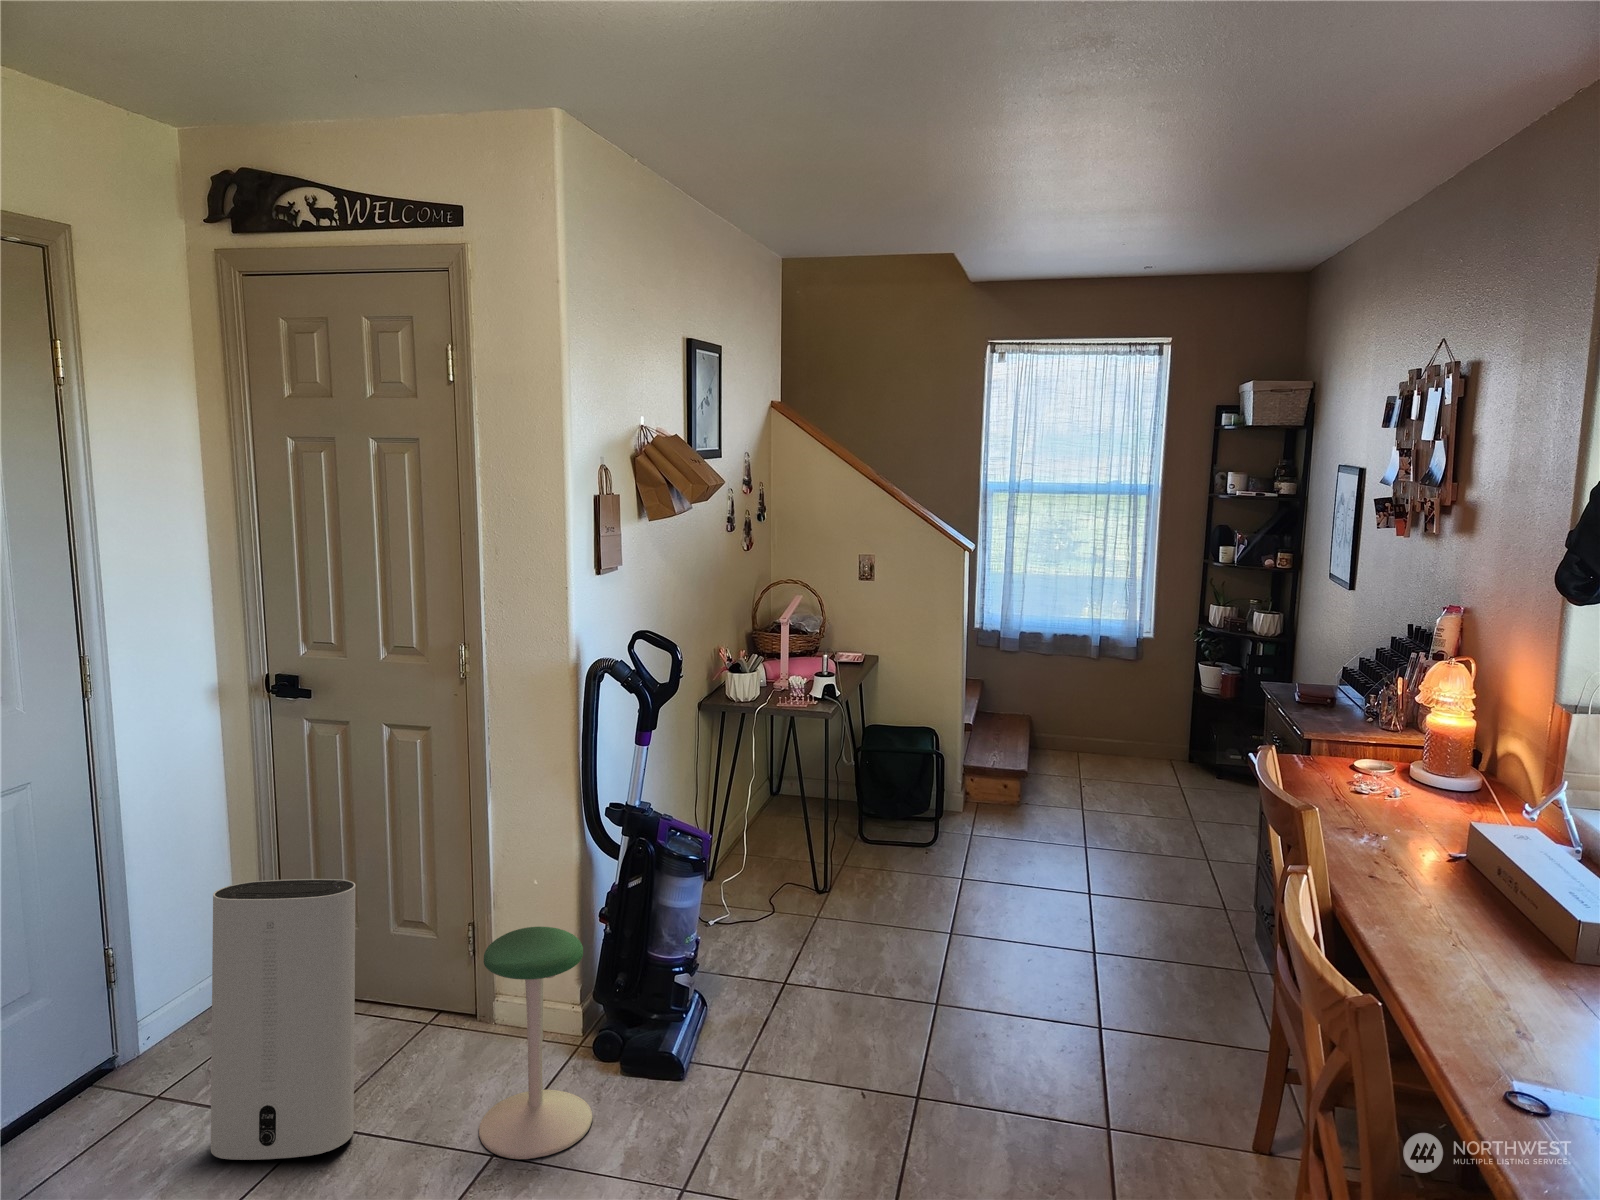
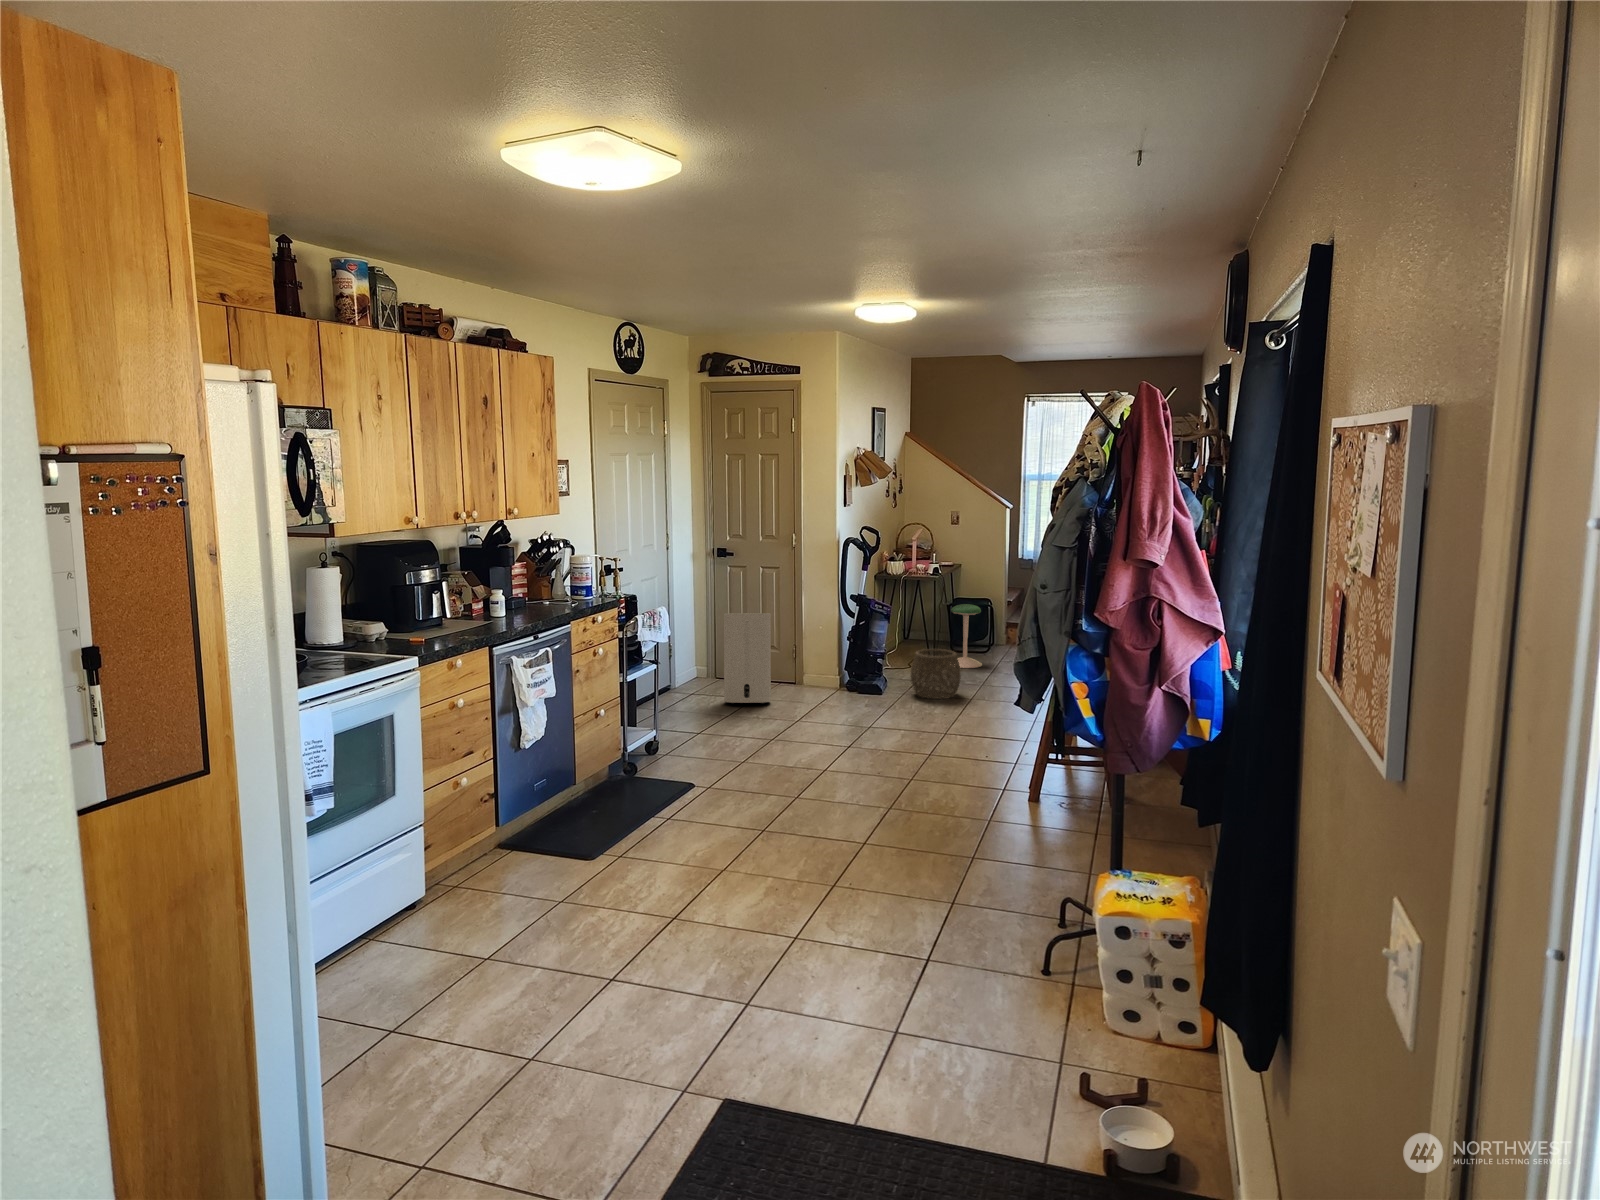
stool: present [479,927,593,1159] -> present [951,604,982,668]
woven basket: none [753,943,885,1101] -> present [911,649,961,699]

